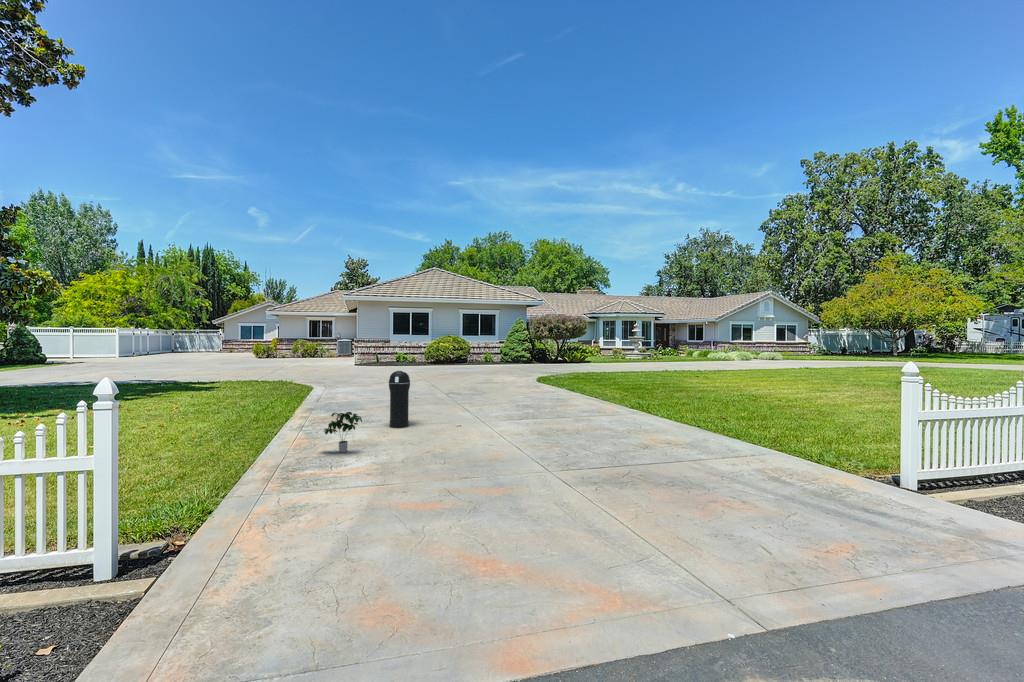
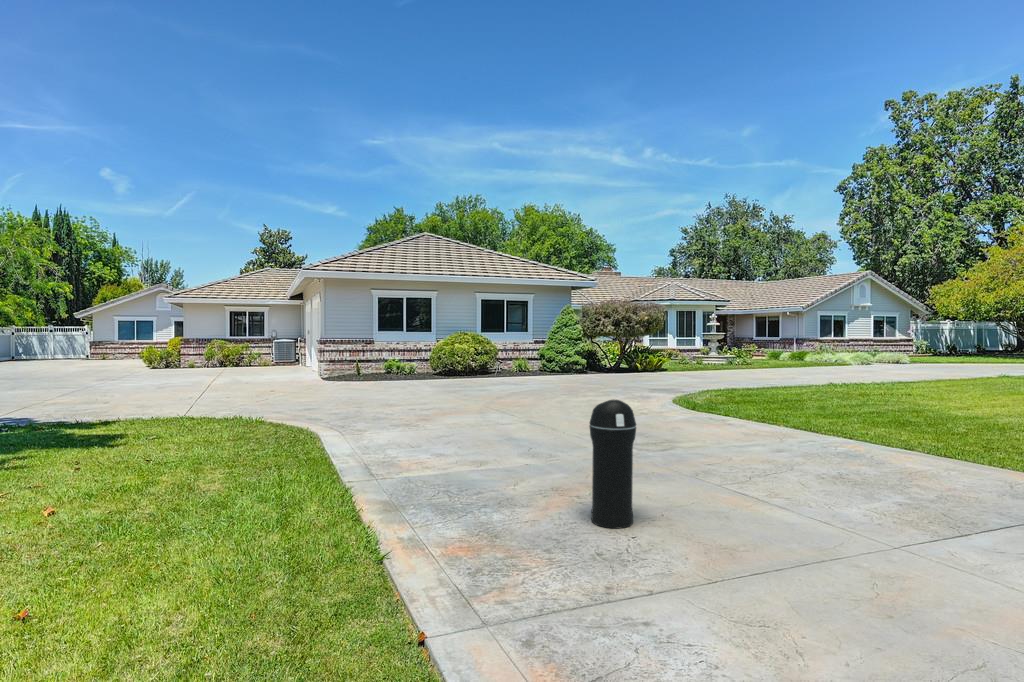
potted plant: present [324,412,362,452] -> none [575,523,672,639]

